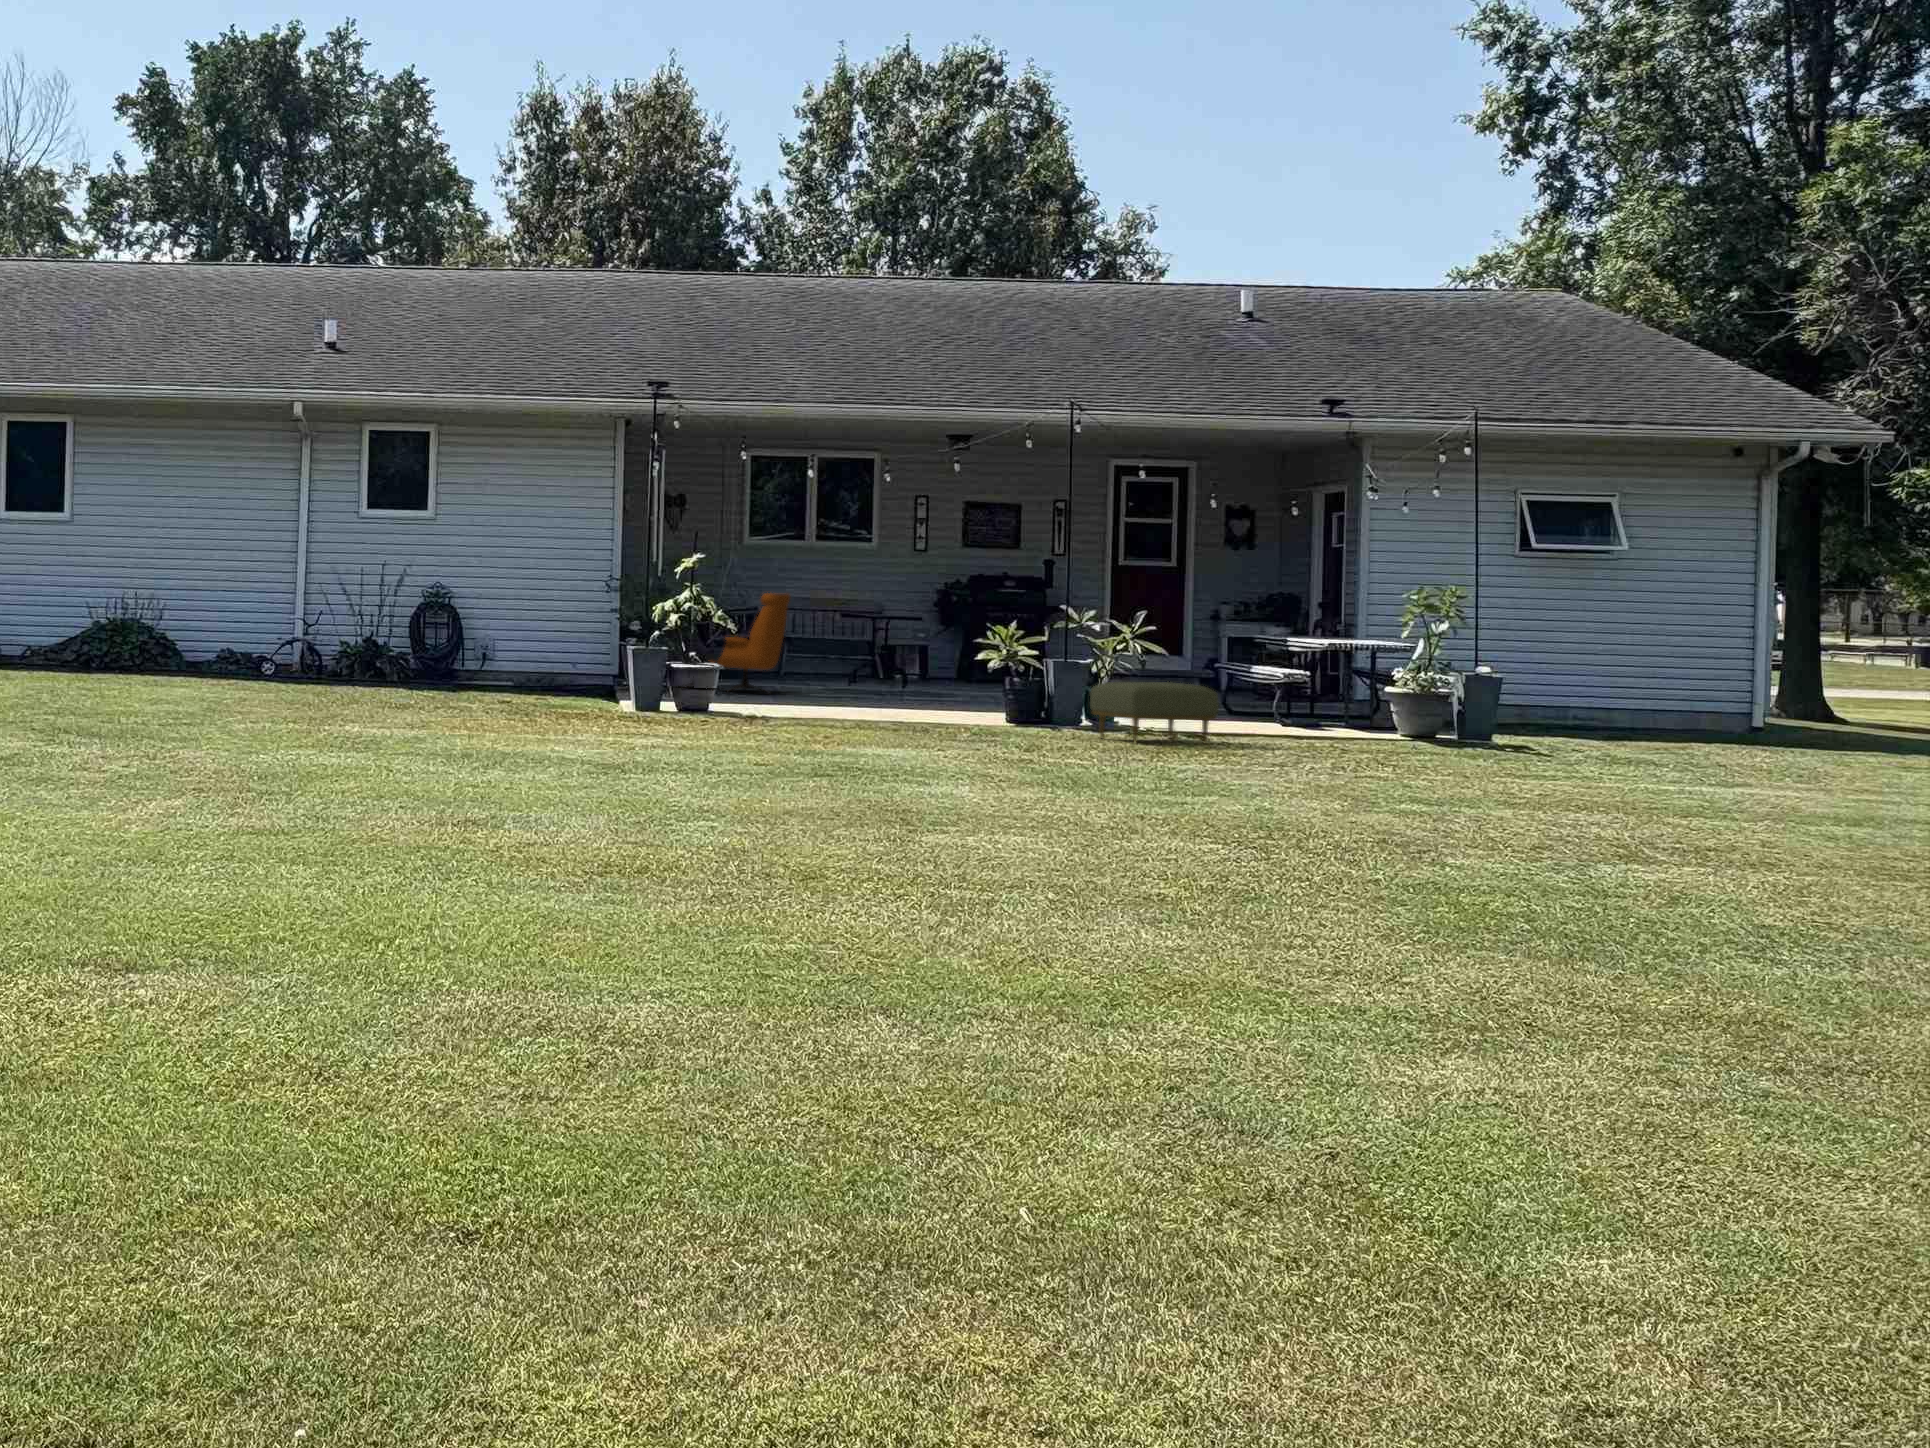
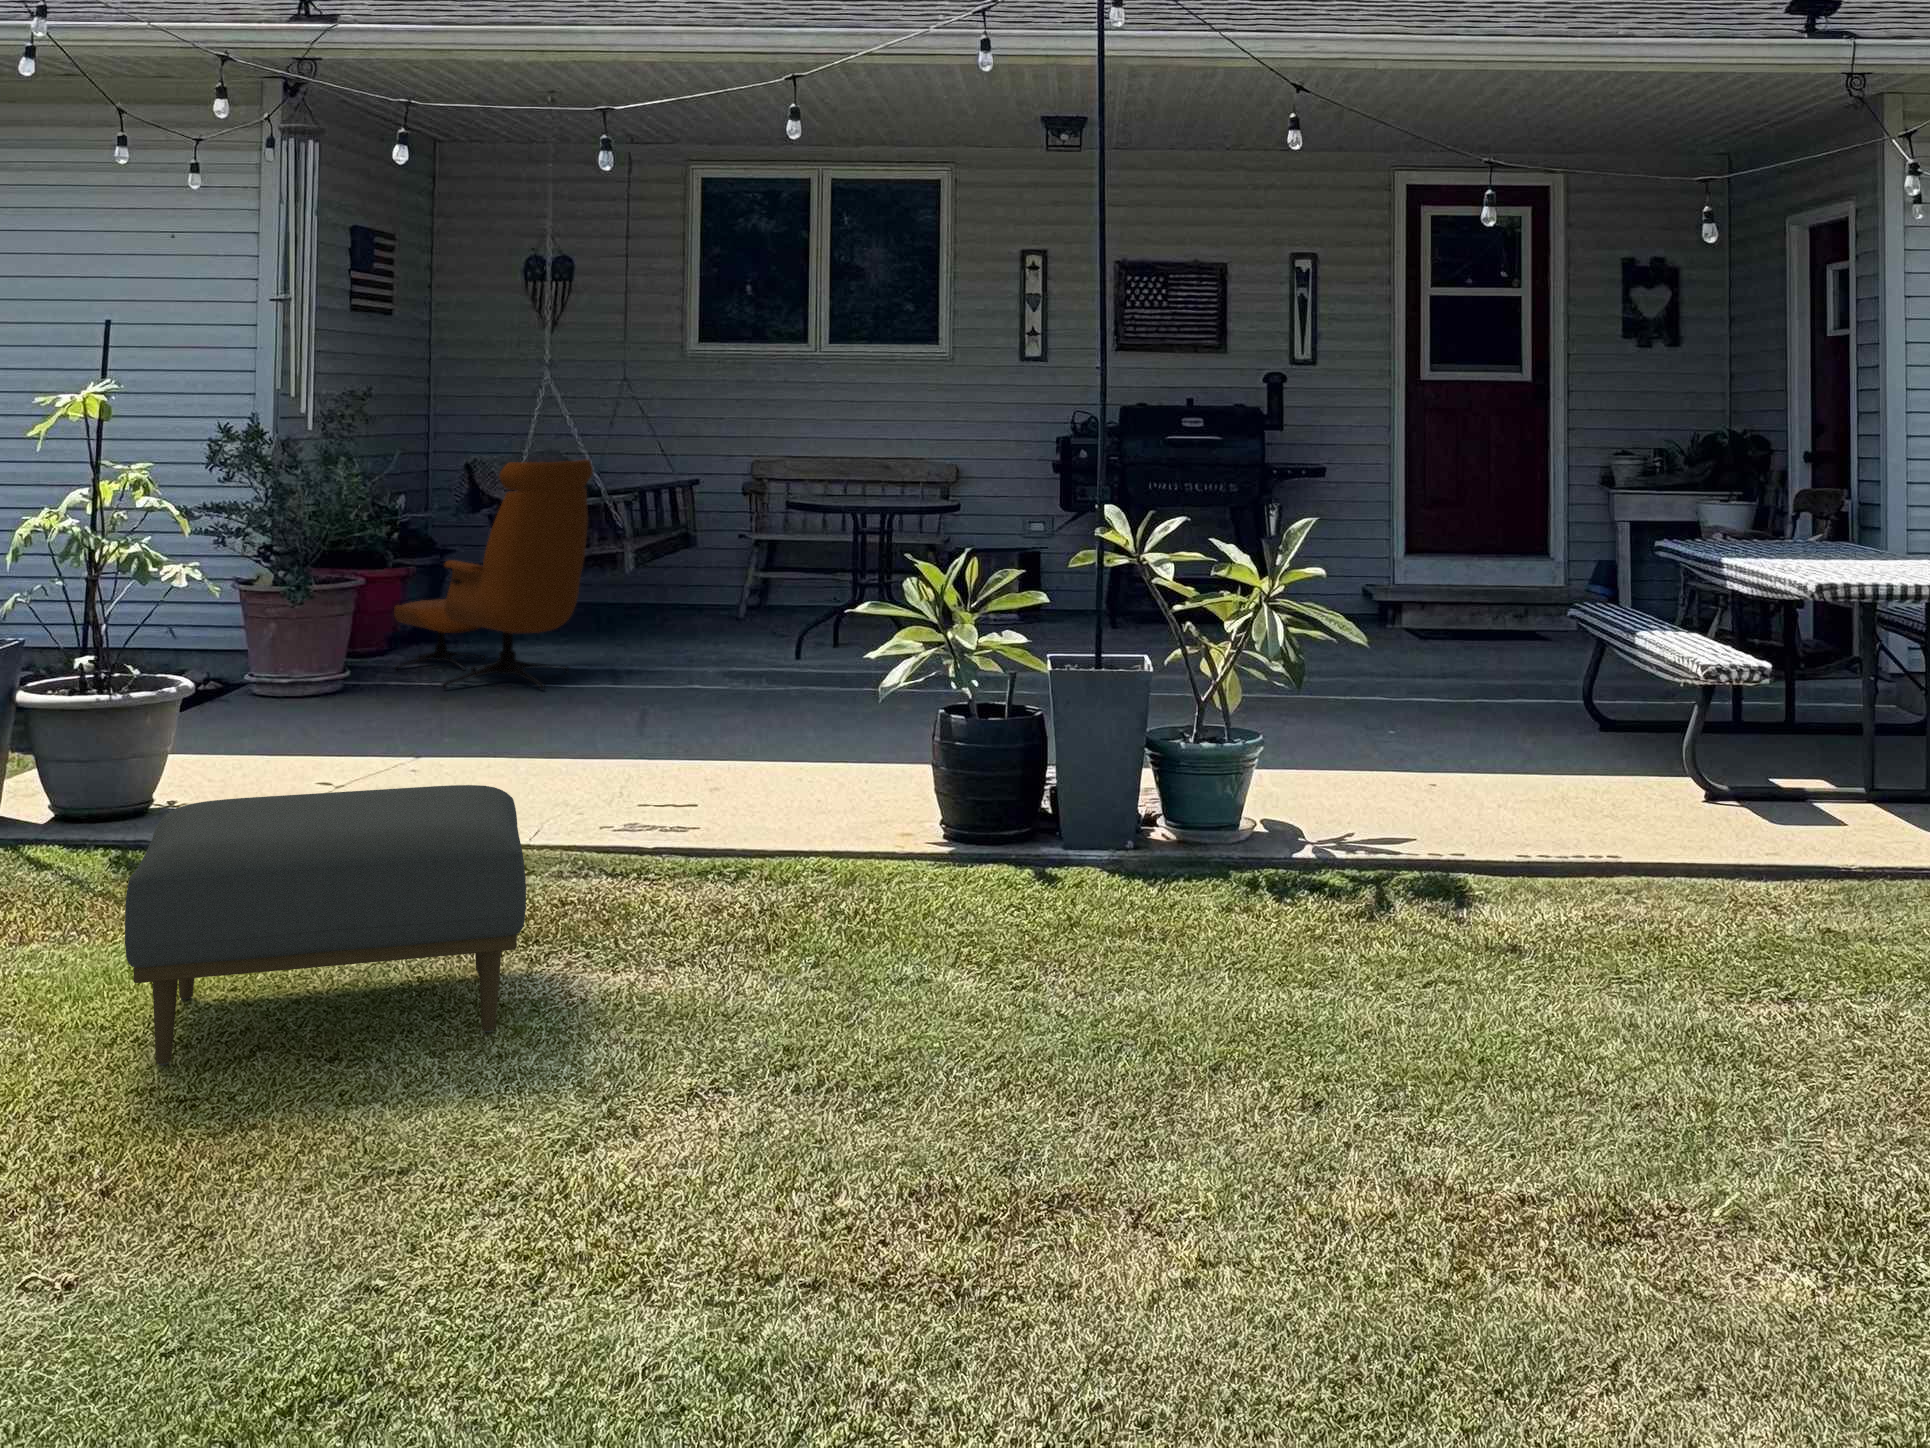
ottoman: present [1090,682,1219,743] -> present [125,785,526,1065]

